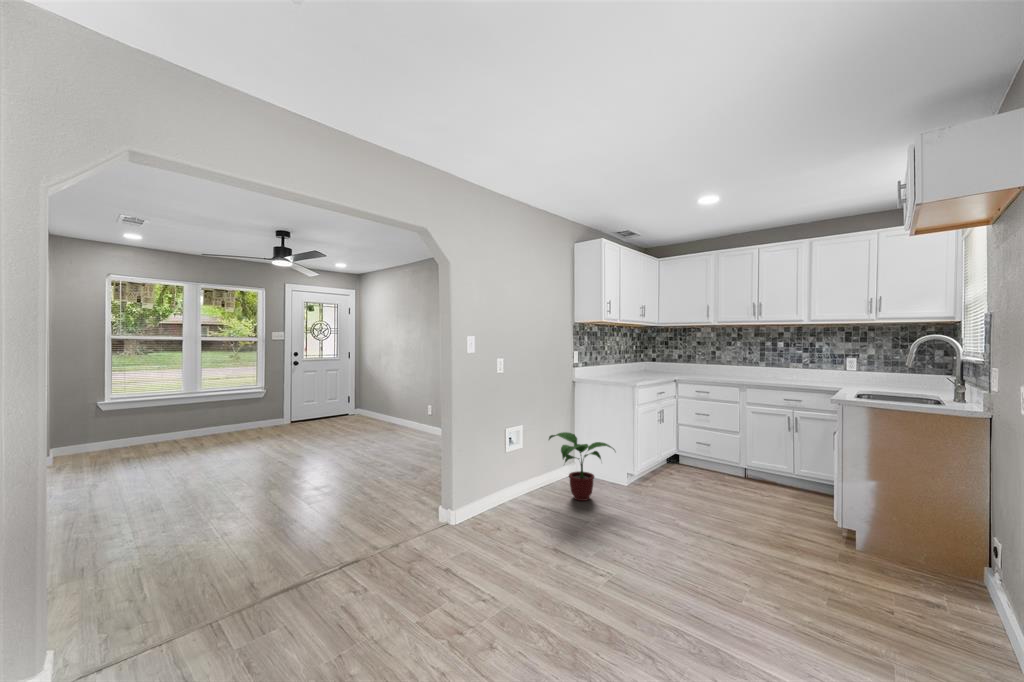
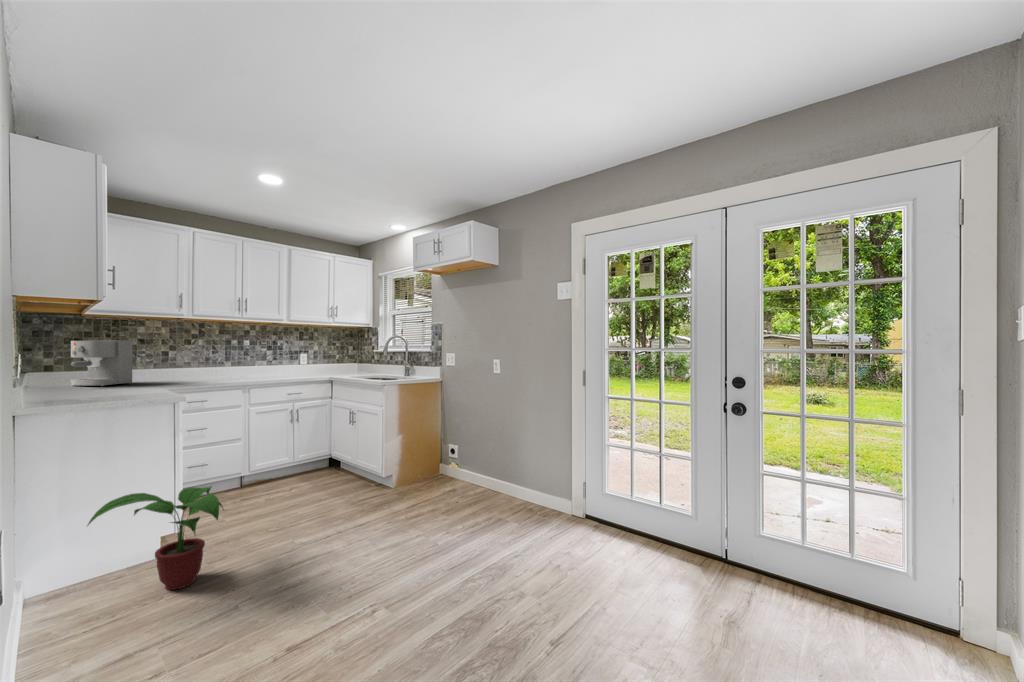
coffee maker: none [640,343,676,373] -> present [71,340,132,386]

